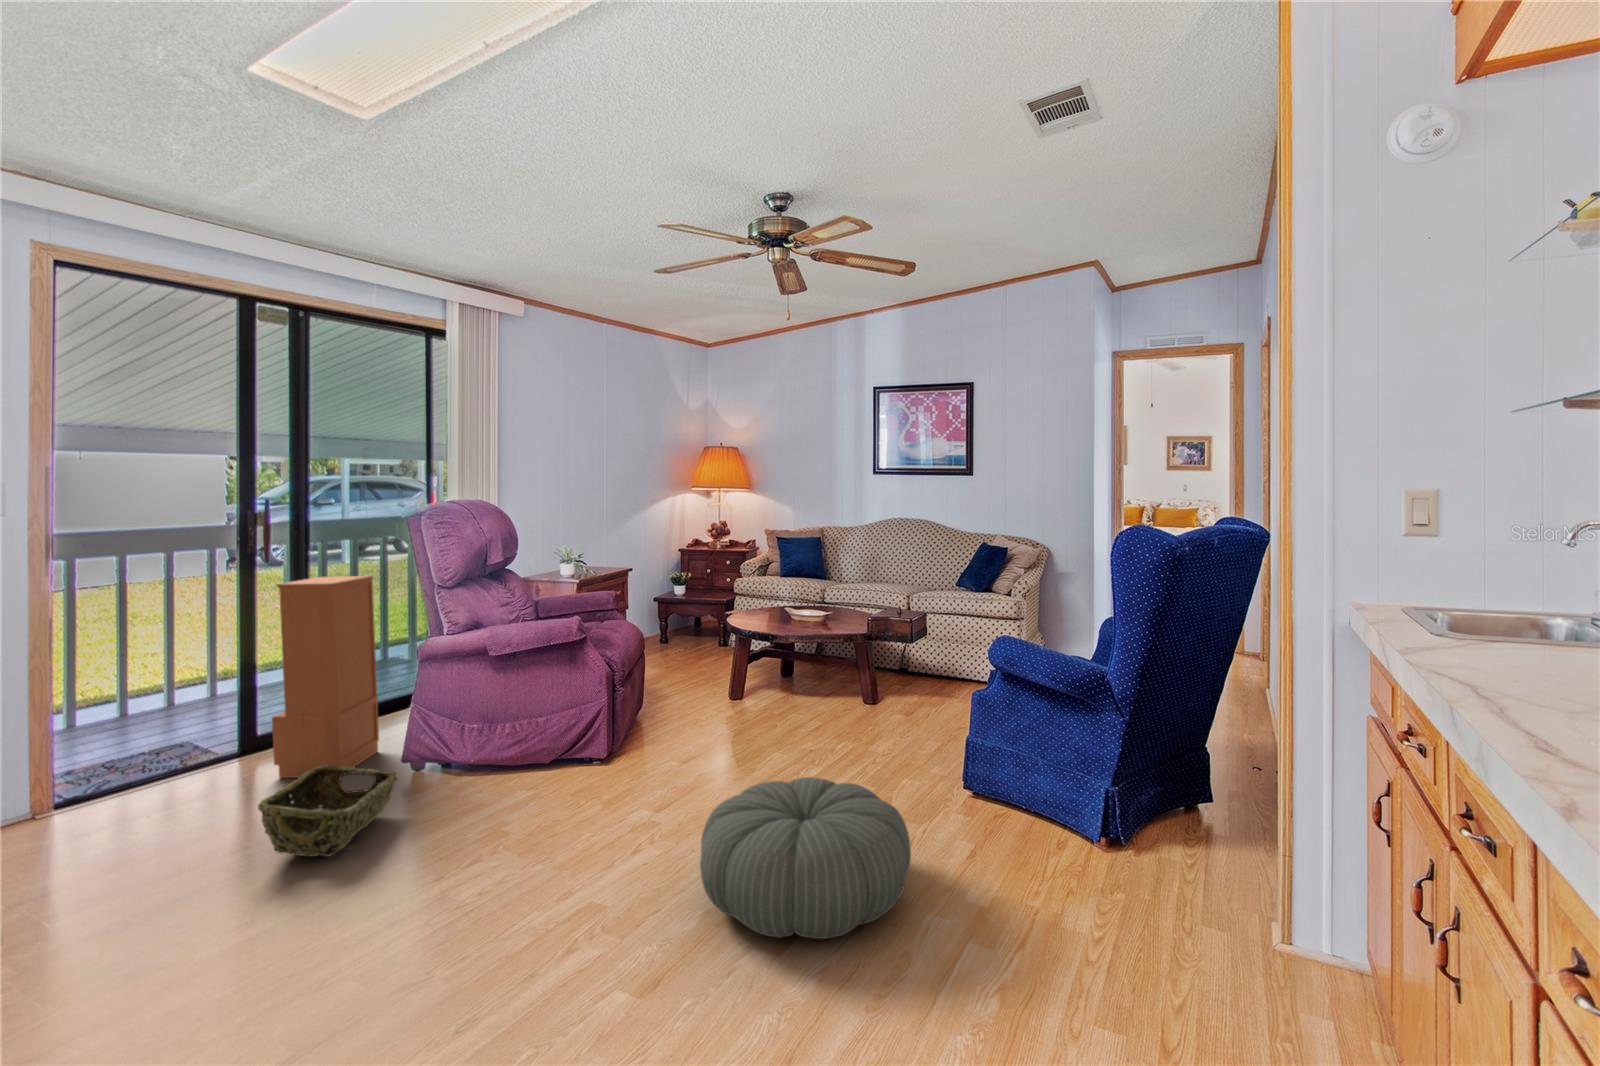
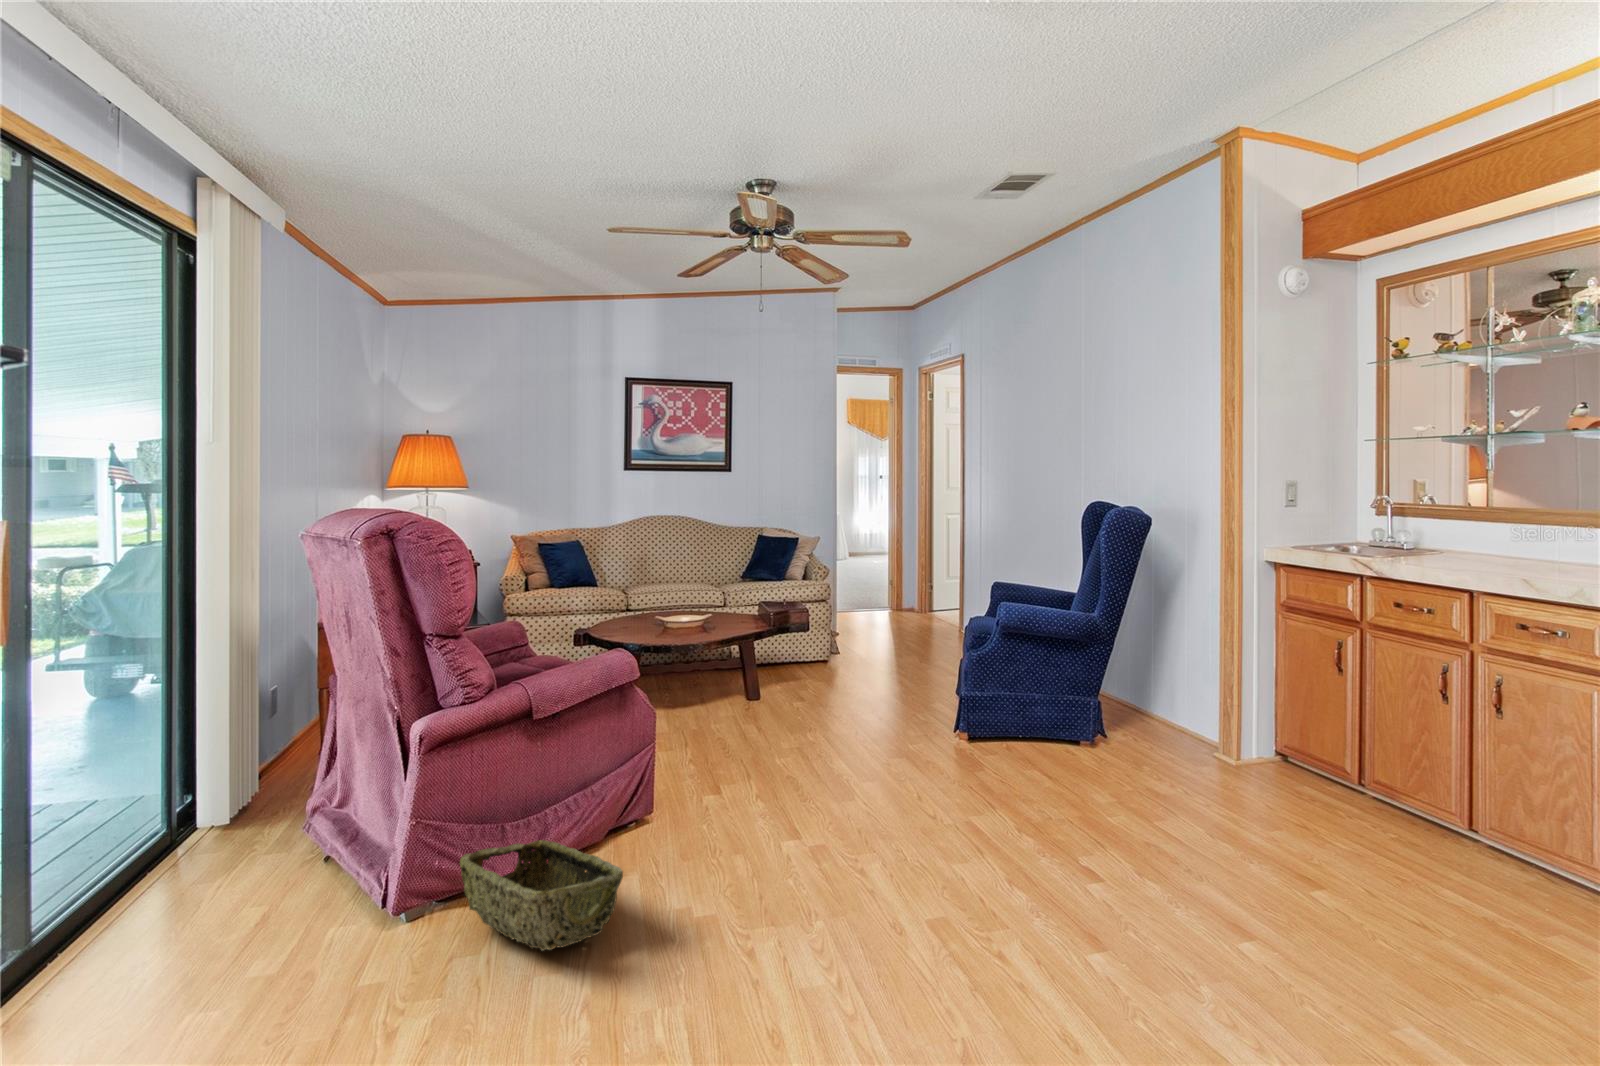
bookcase: present [272,576,379,778] -> none [226,612,355,926]
pouf: present [700,777,911,939] -> none [919,725,1092,834]

